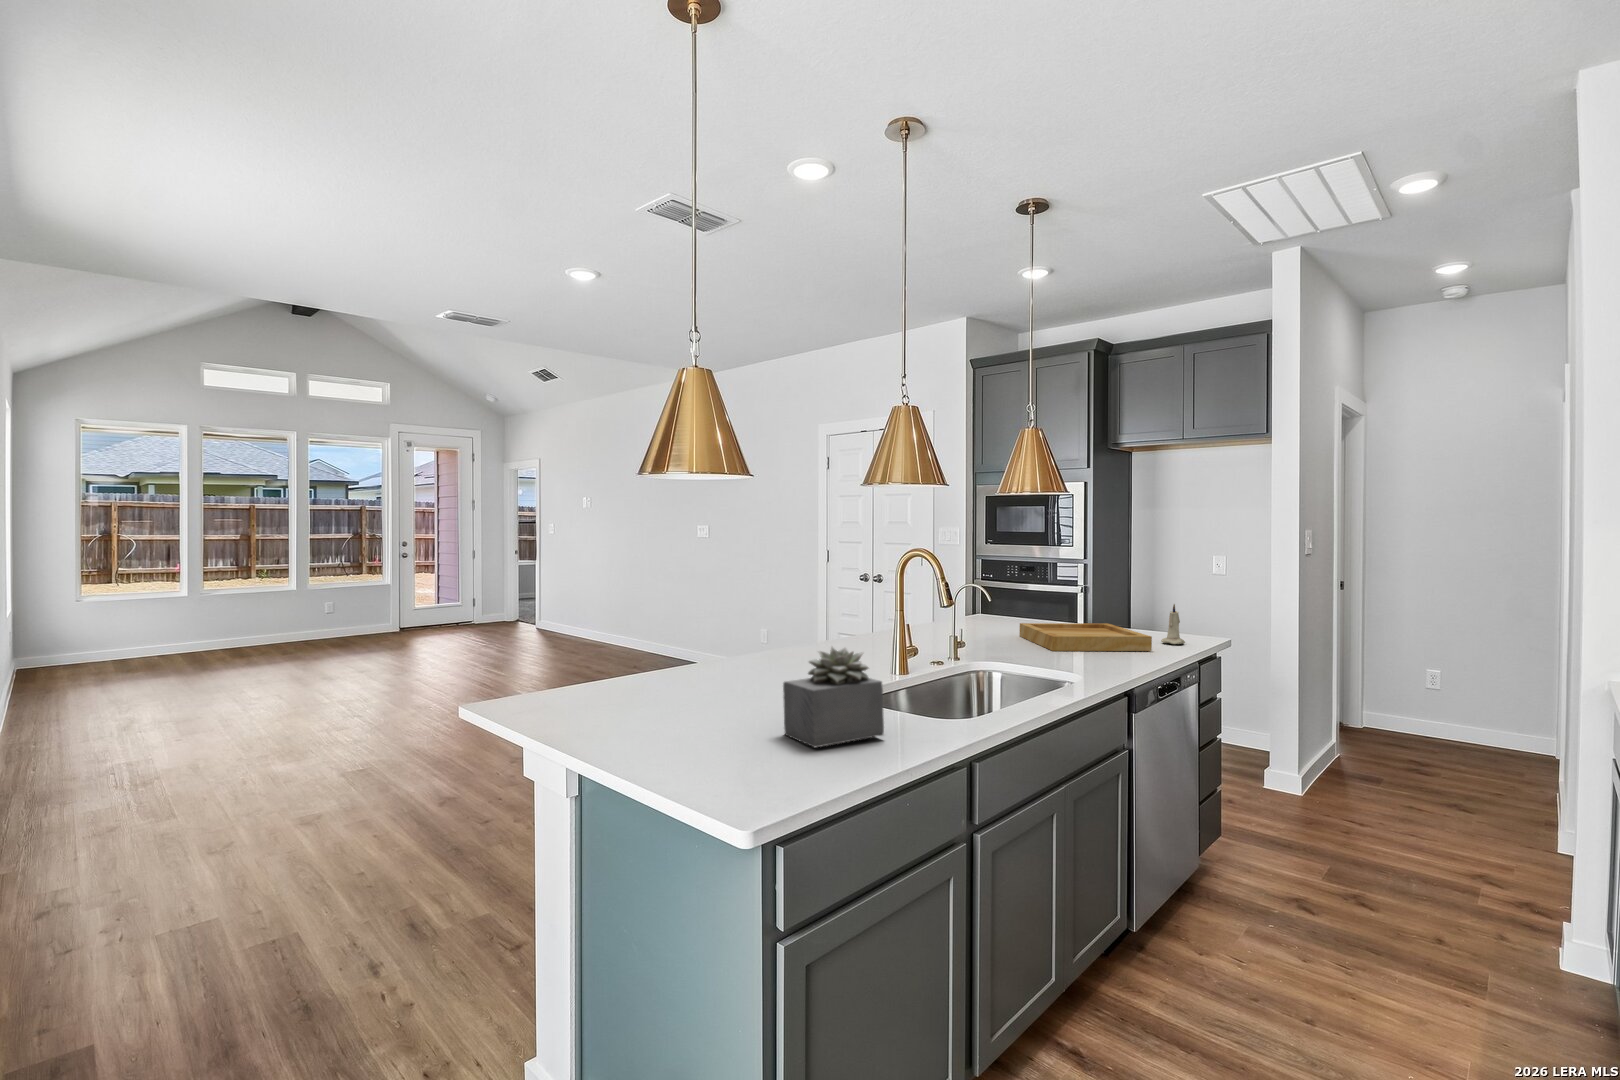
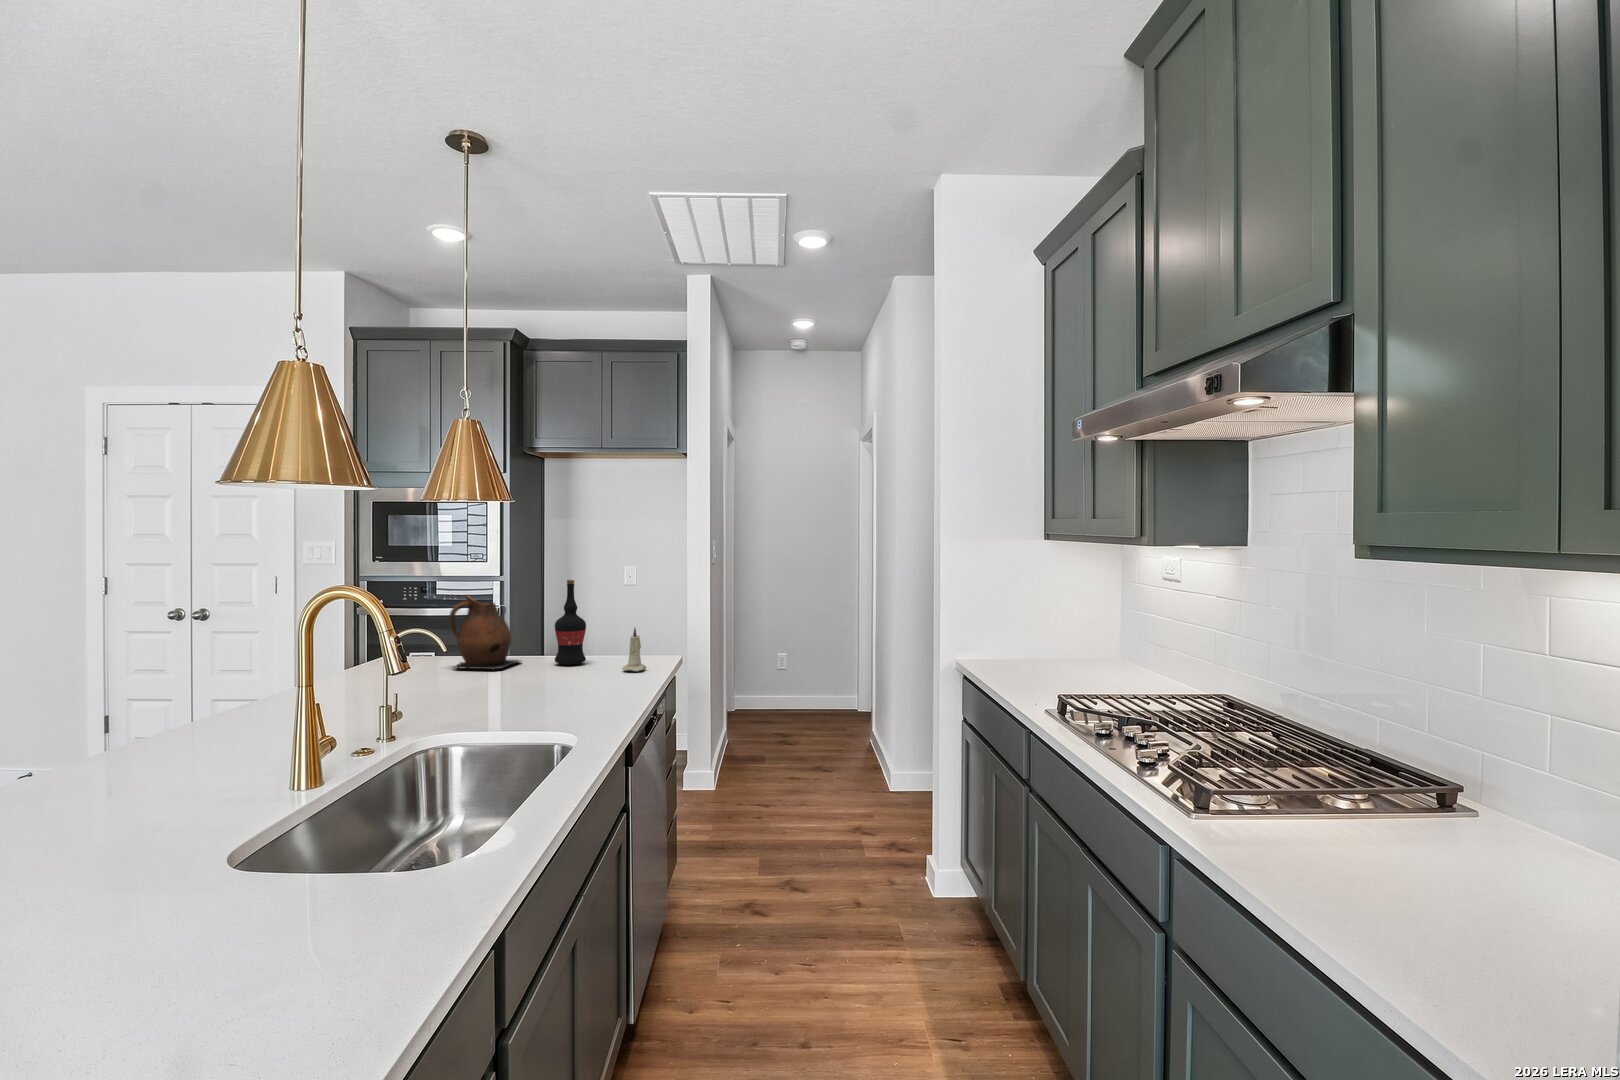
wine bottle: none [1104,559,1133,634] -> present [555,580,586,665]
ceramic pitcher: none [1020,568,1078,631] -> present [449,595,521,670]
tray: present [1020,623,1152,651] -> none [459,655,621,701]
succulent plant: present [783,647,884,747] -> none [119,787,355,1010]

